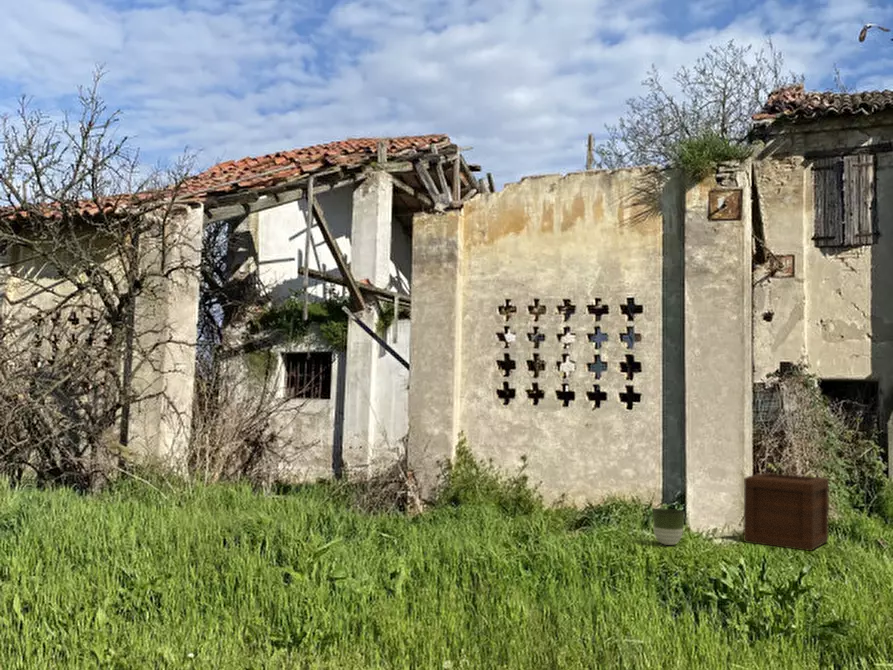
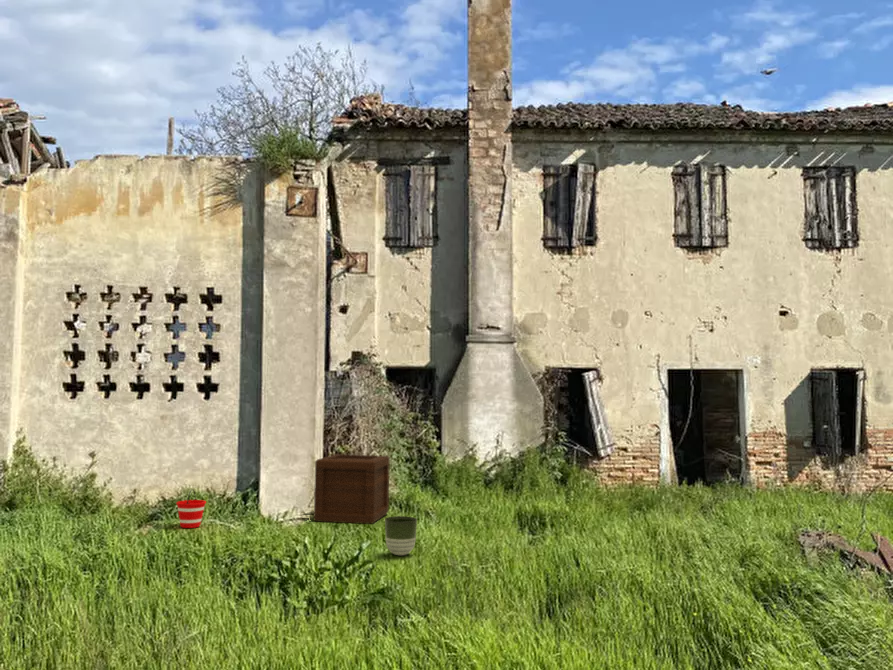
bucket: none [612,498,639,535] -> present [176,490,206,528]
planter: present [653,508,684,545] -> present [385,516,417,556]

